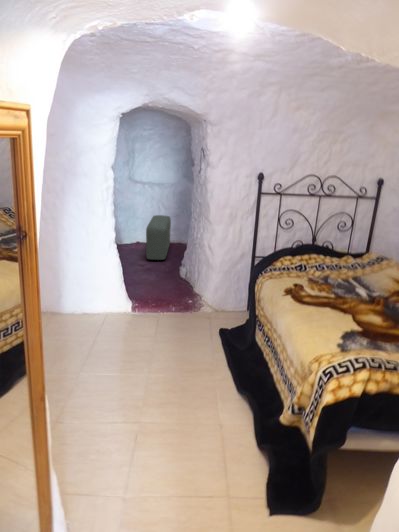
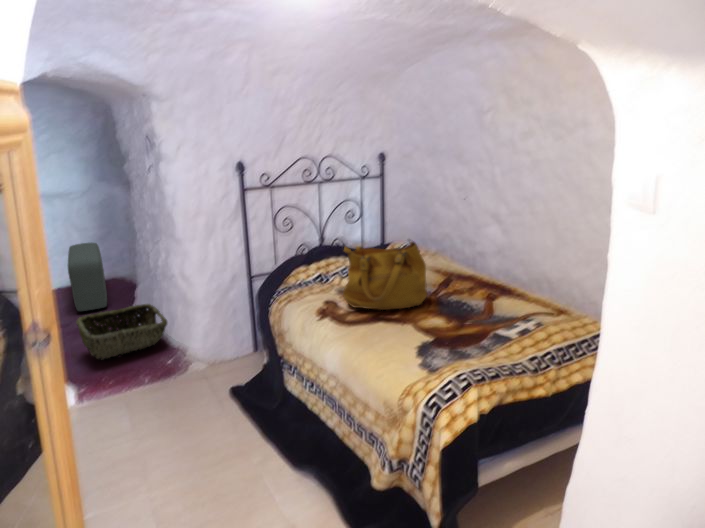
handbag: none [308,245,379,303] -> present [343,241,427,310]
woven basket: none [139,261,195,292] -> present [76,304,167,359]

